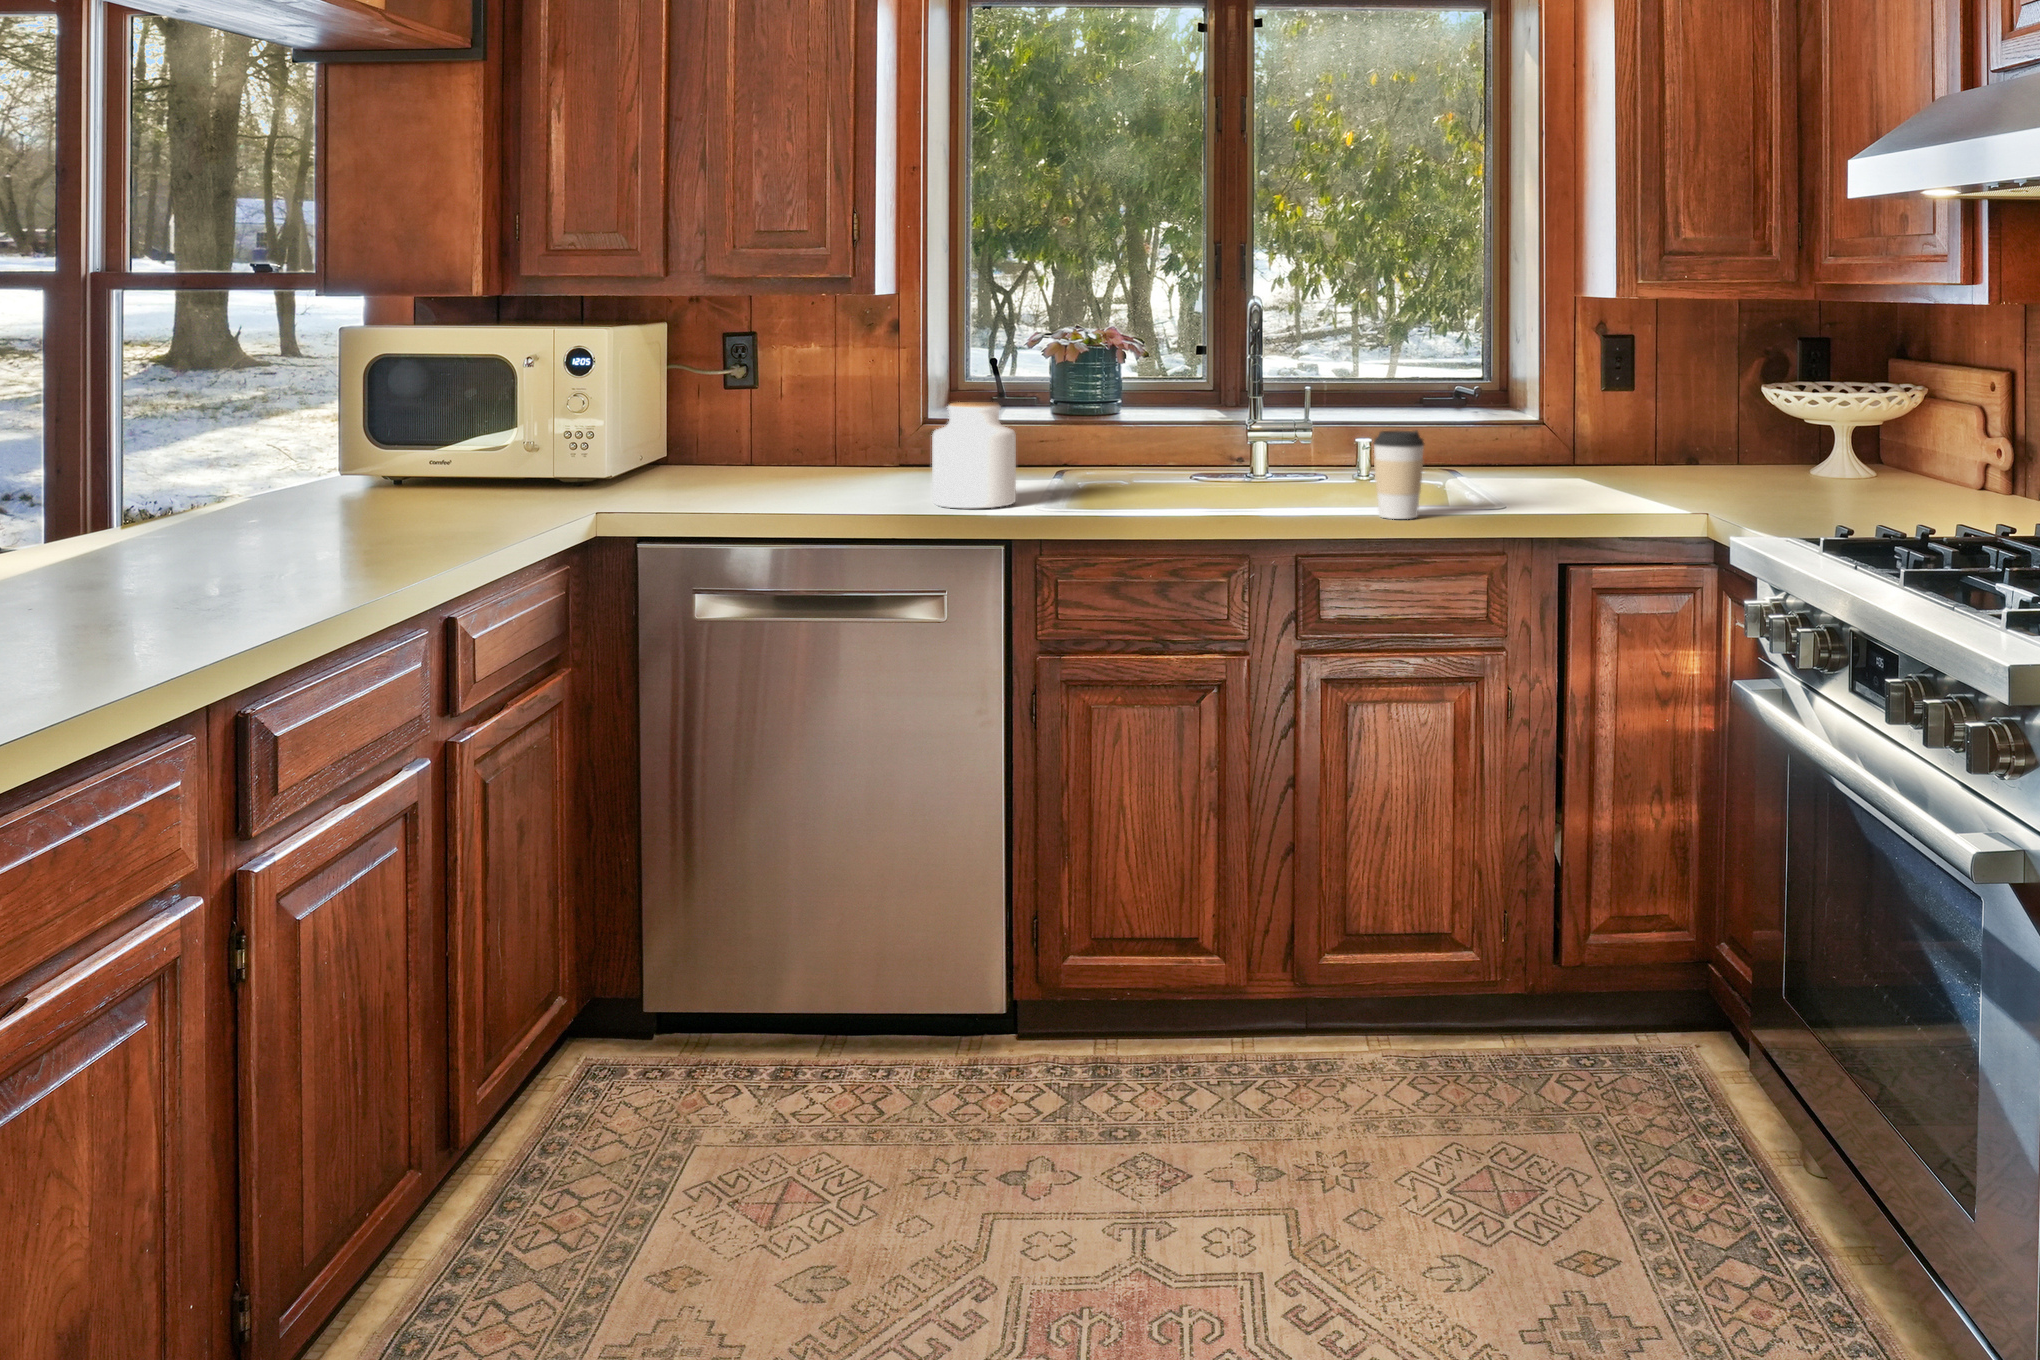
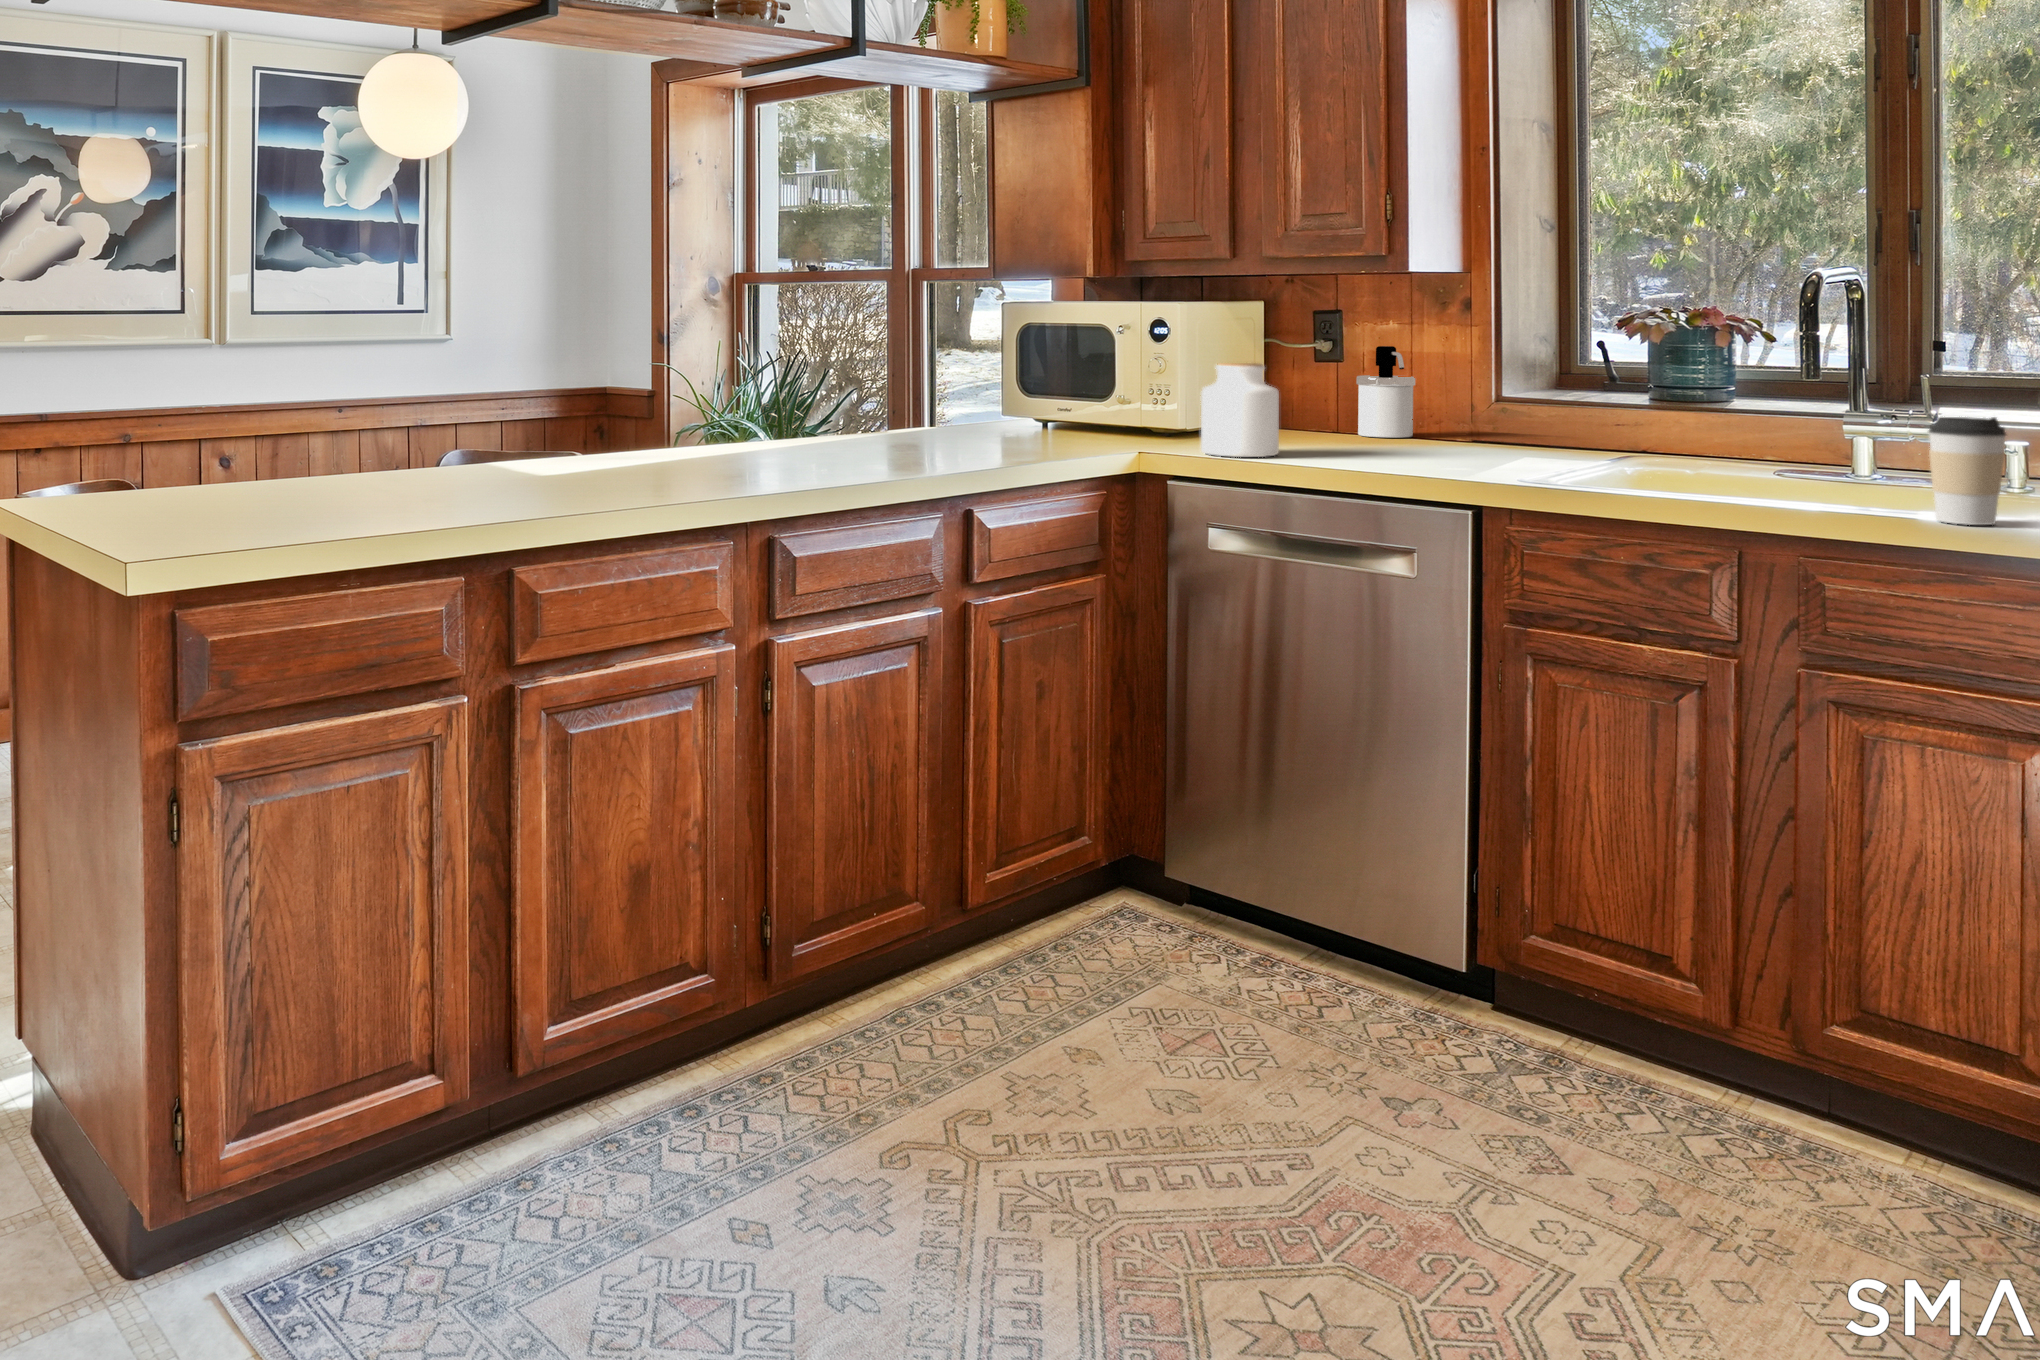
soap dispenser: none [771,372,834,469] -> present [1356,346,1415,438]
jar: present [932,402,1016,508] -> present [1201,363,1279,457]

